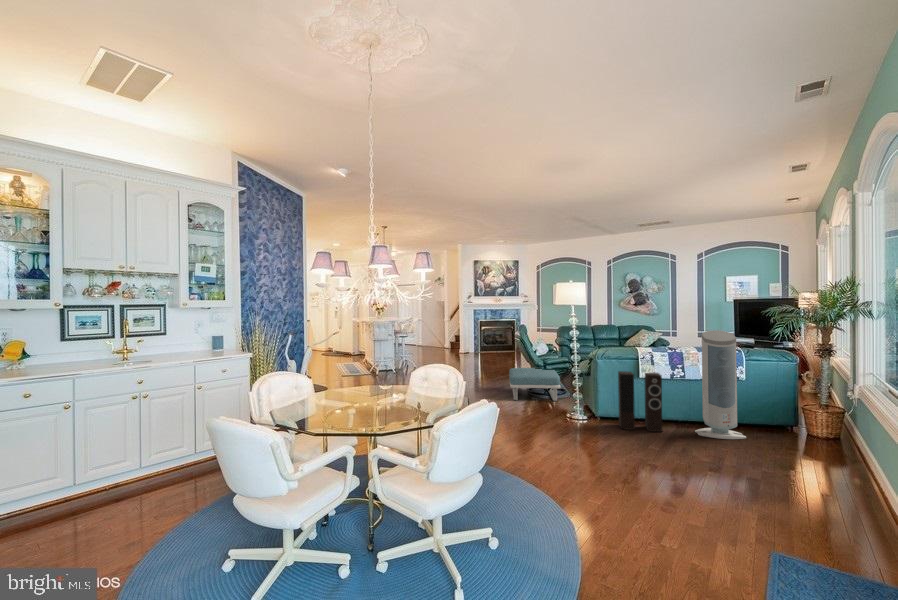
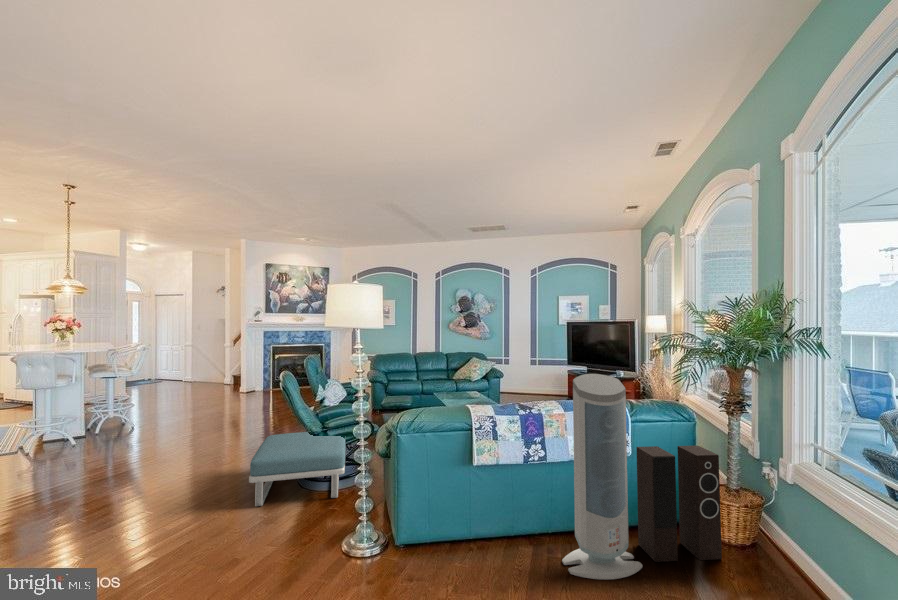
speaker: present [618,371,662,432] -> present [636,446,722,562]

